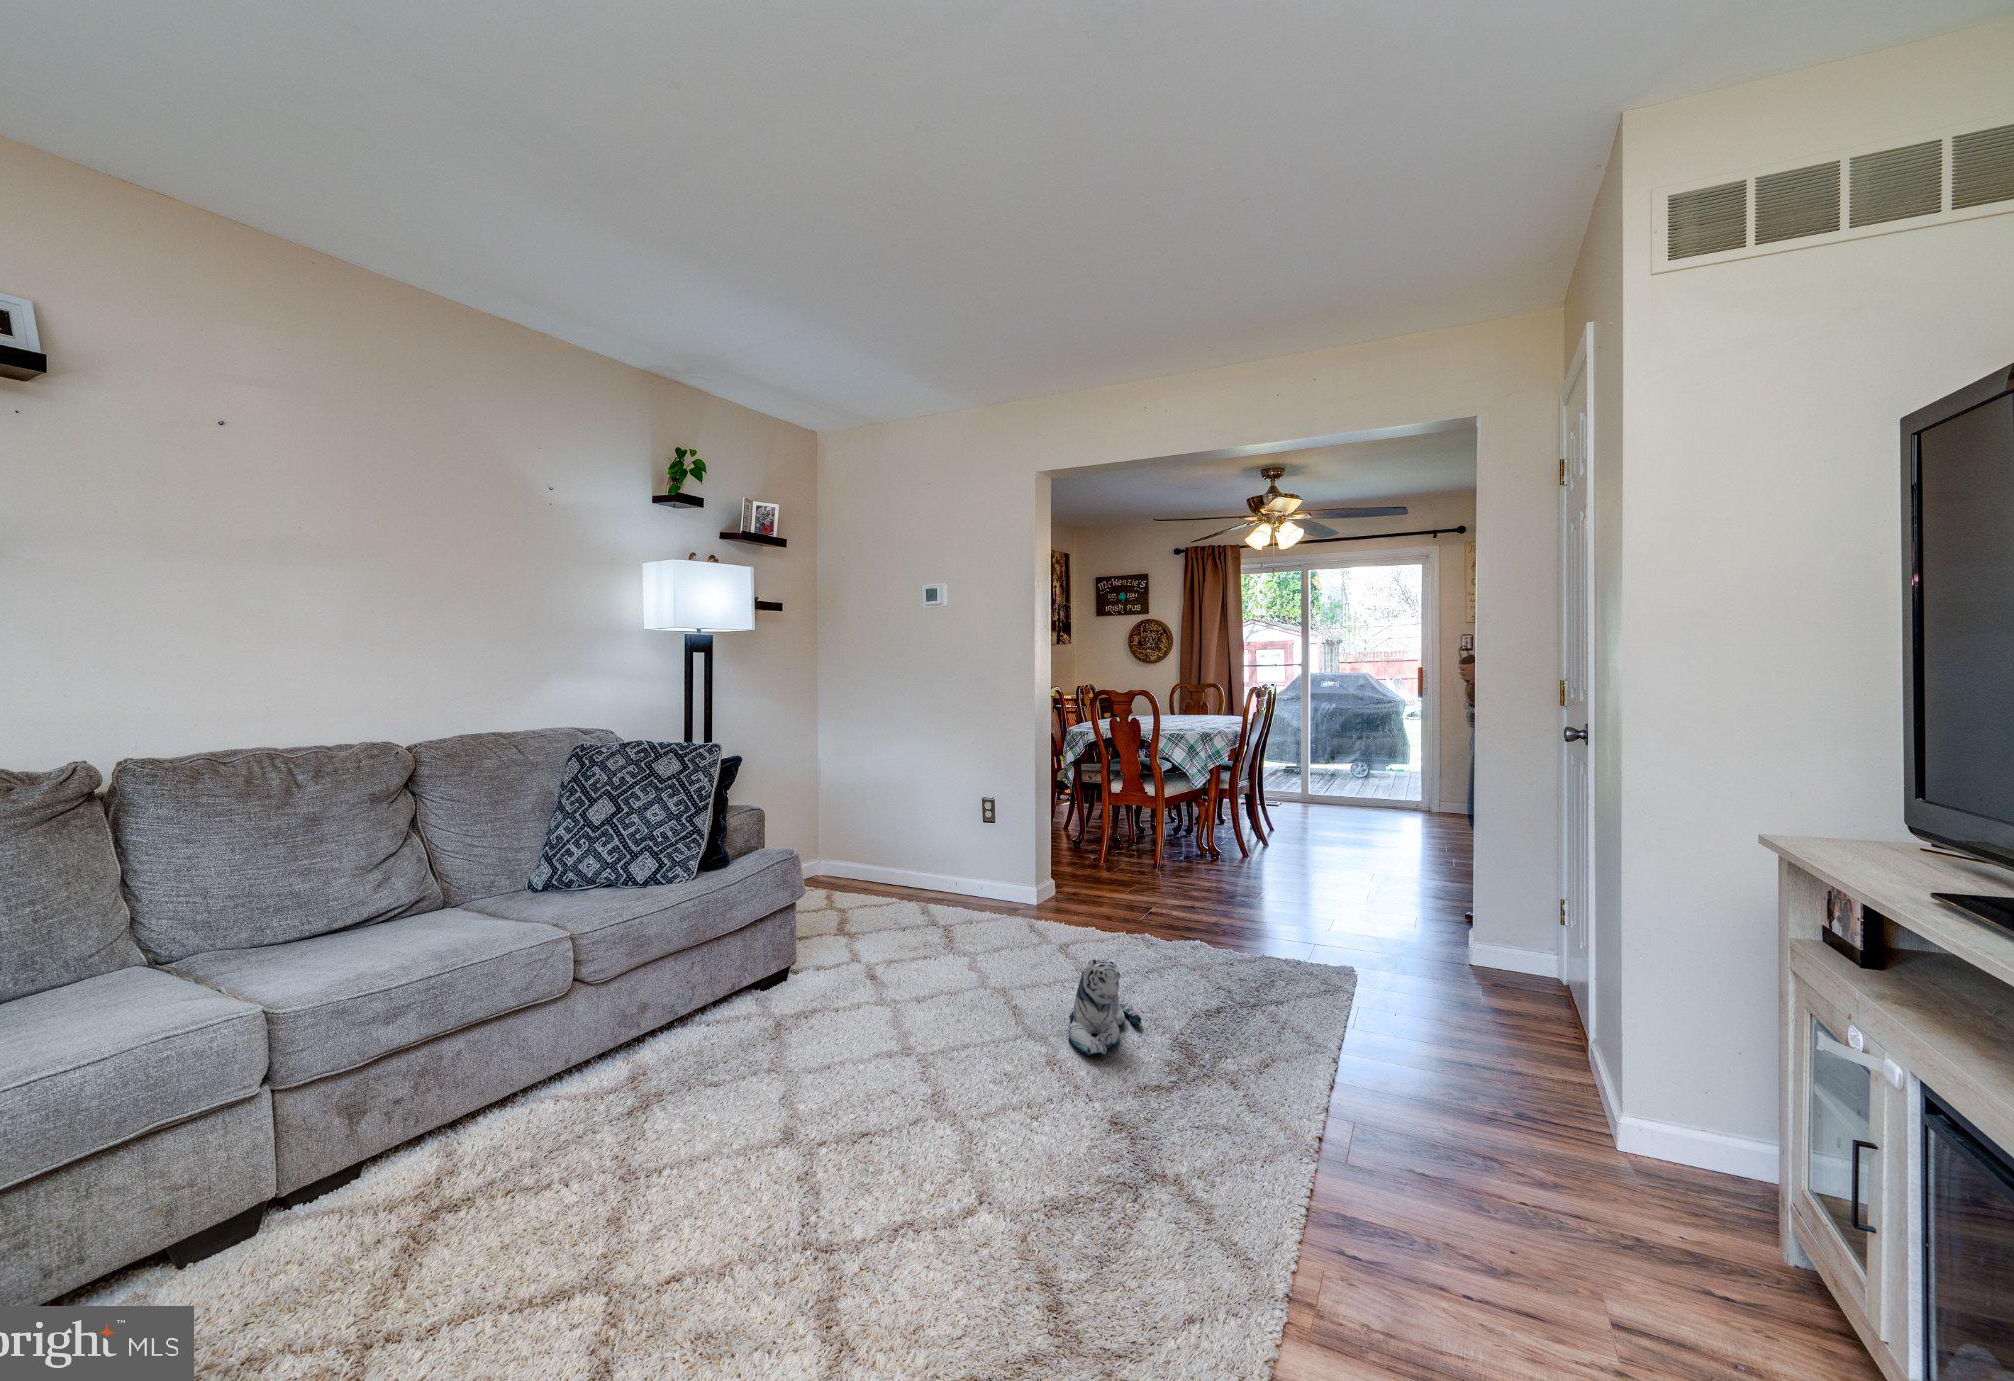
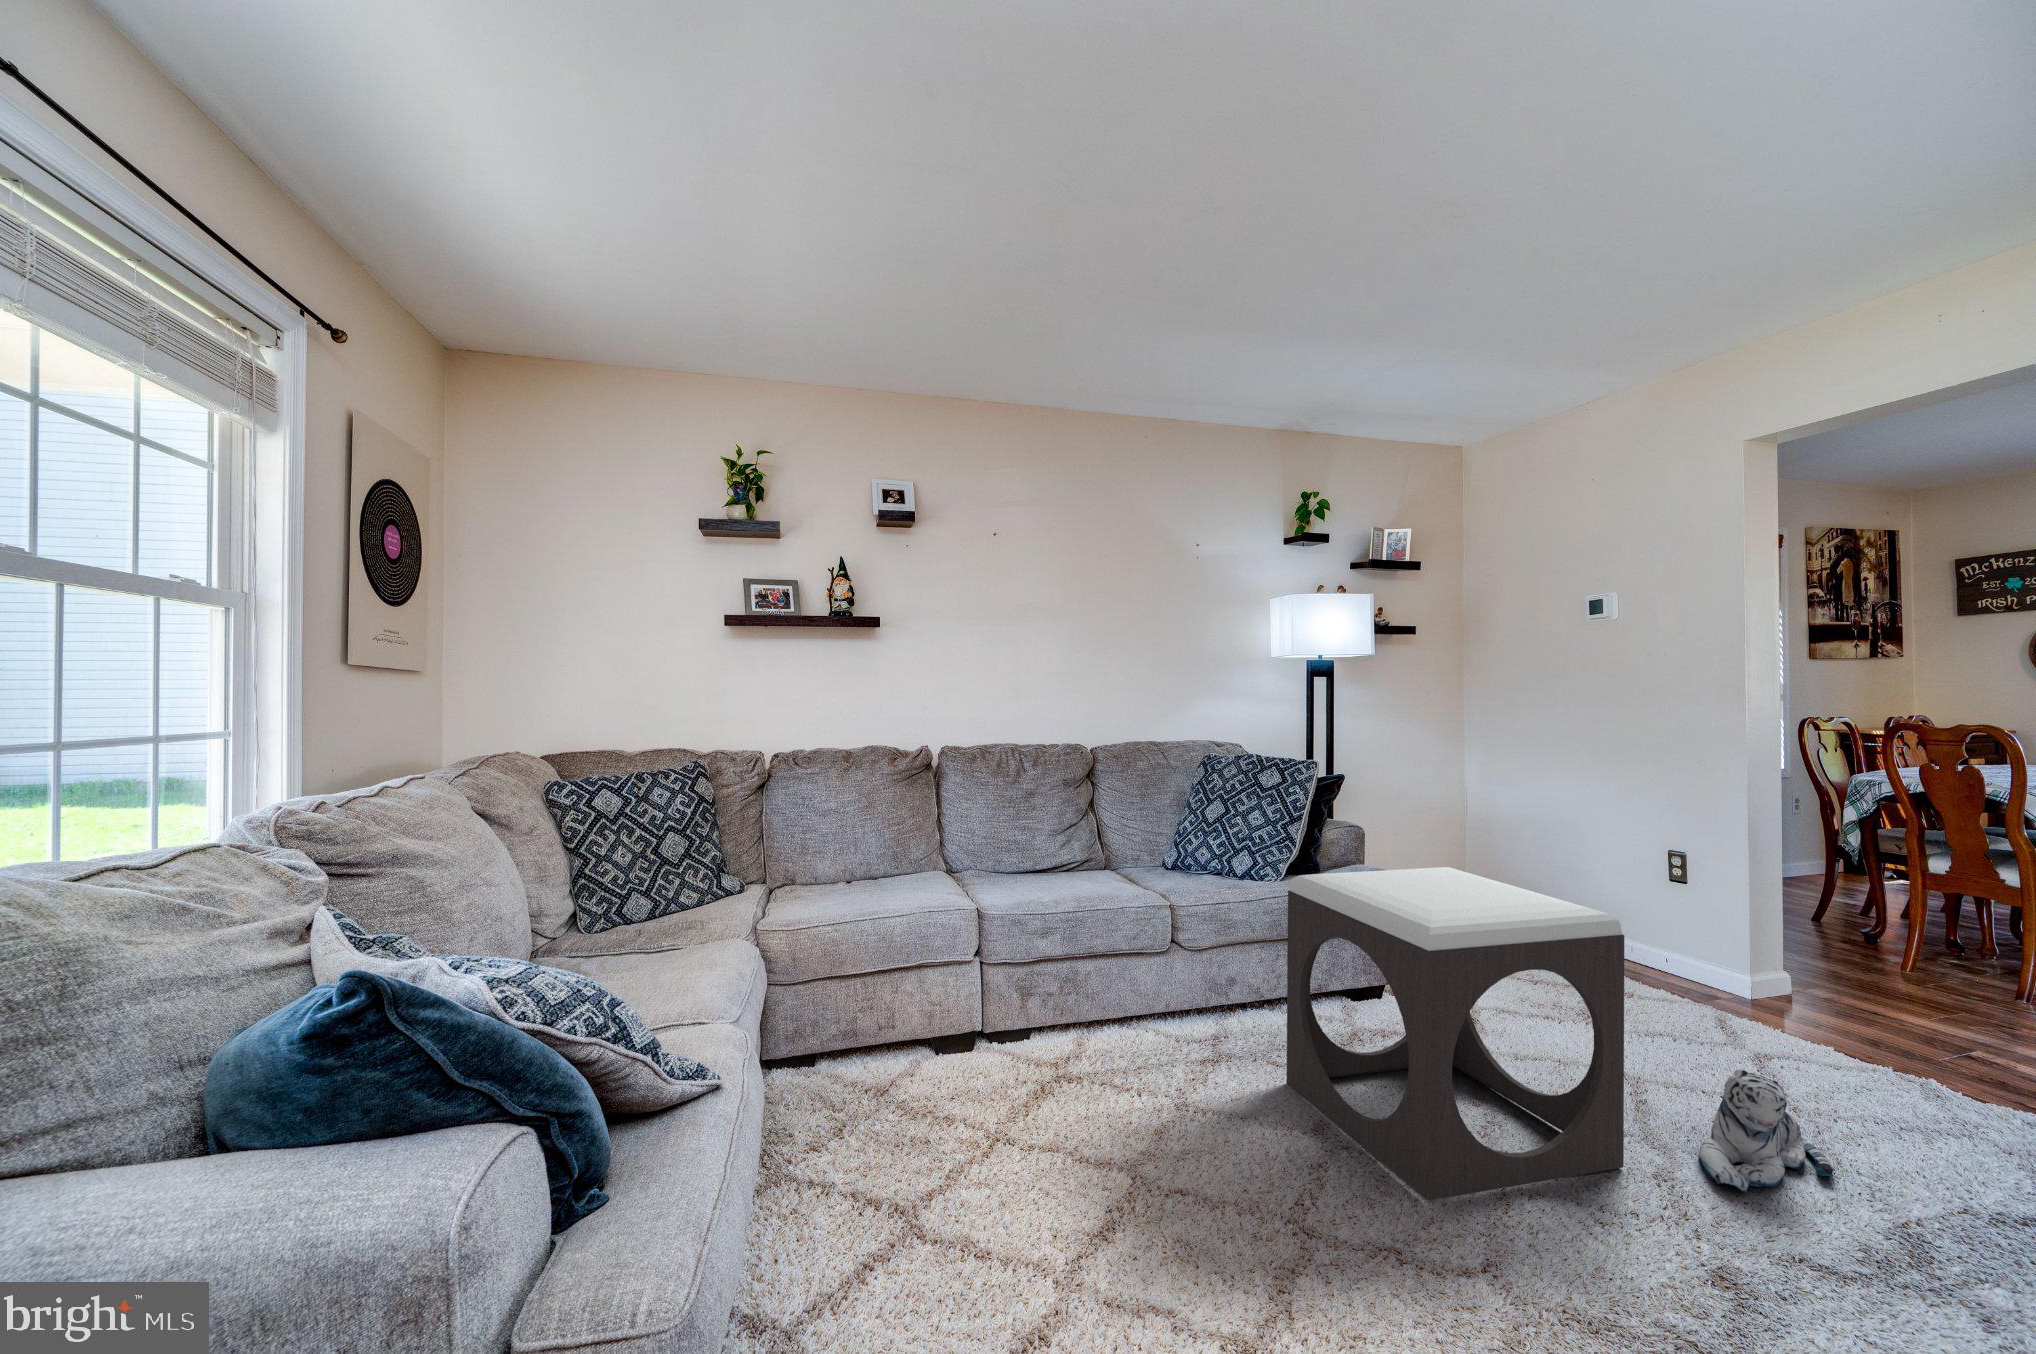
footstool: none [734,835,1031,1164] -> present [1287,867,1624,1201]

